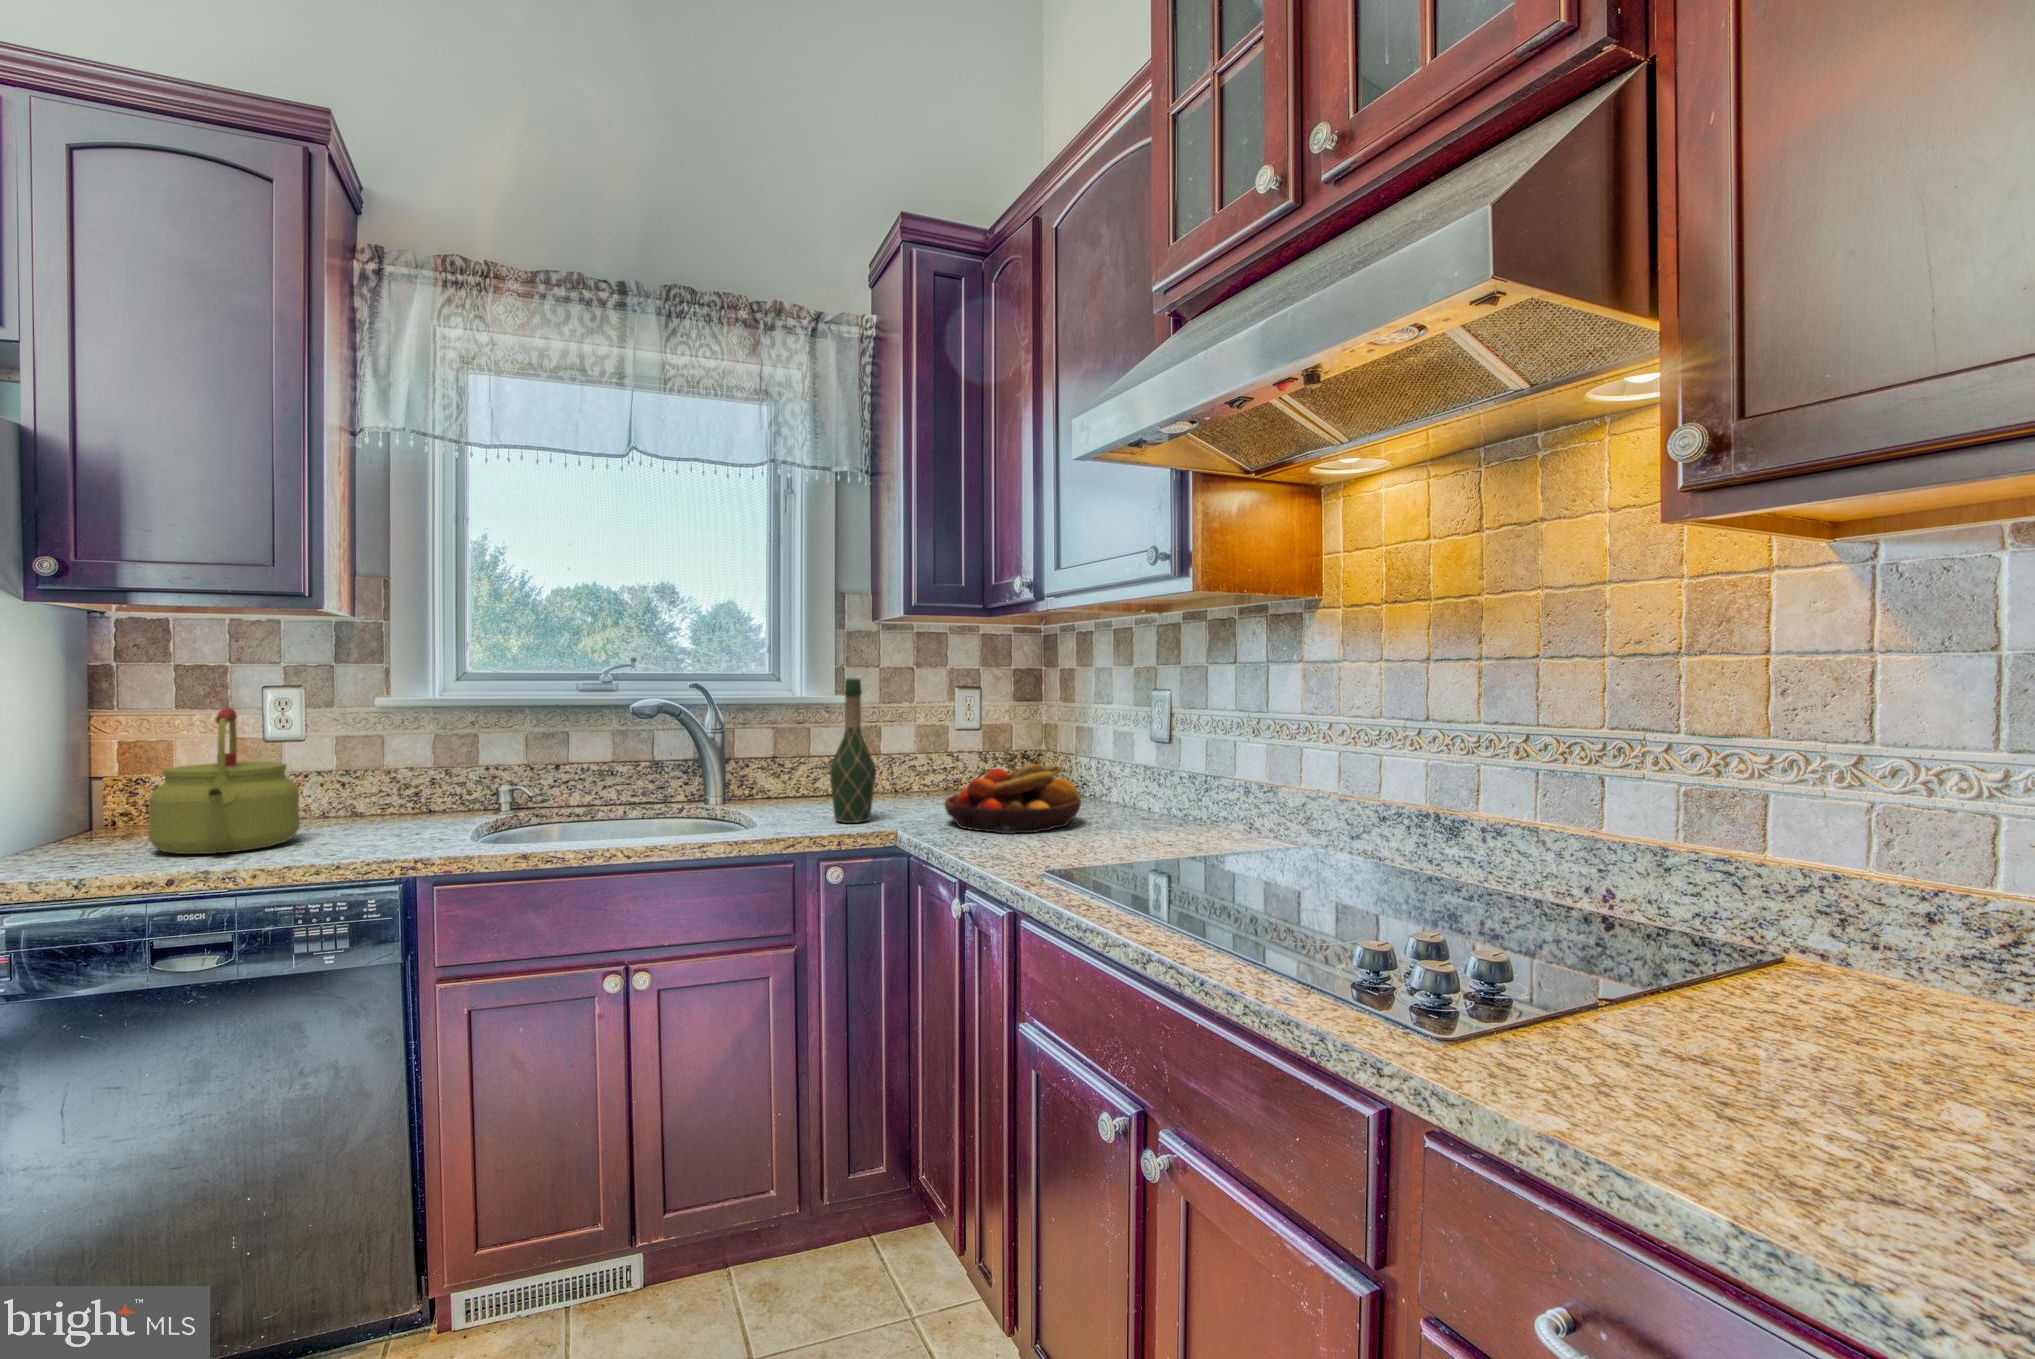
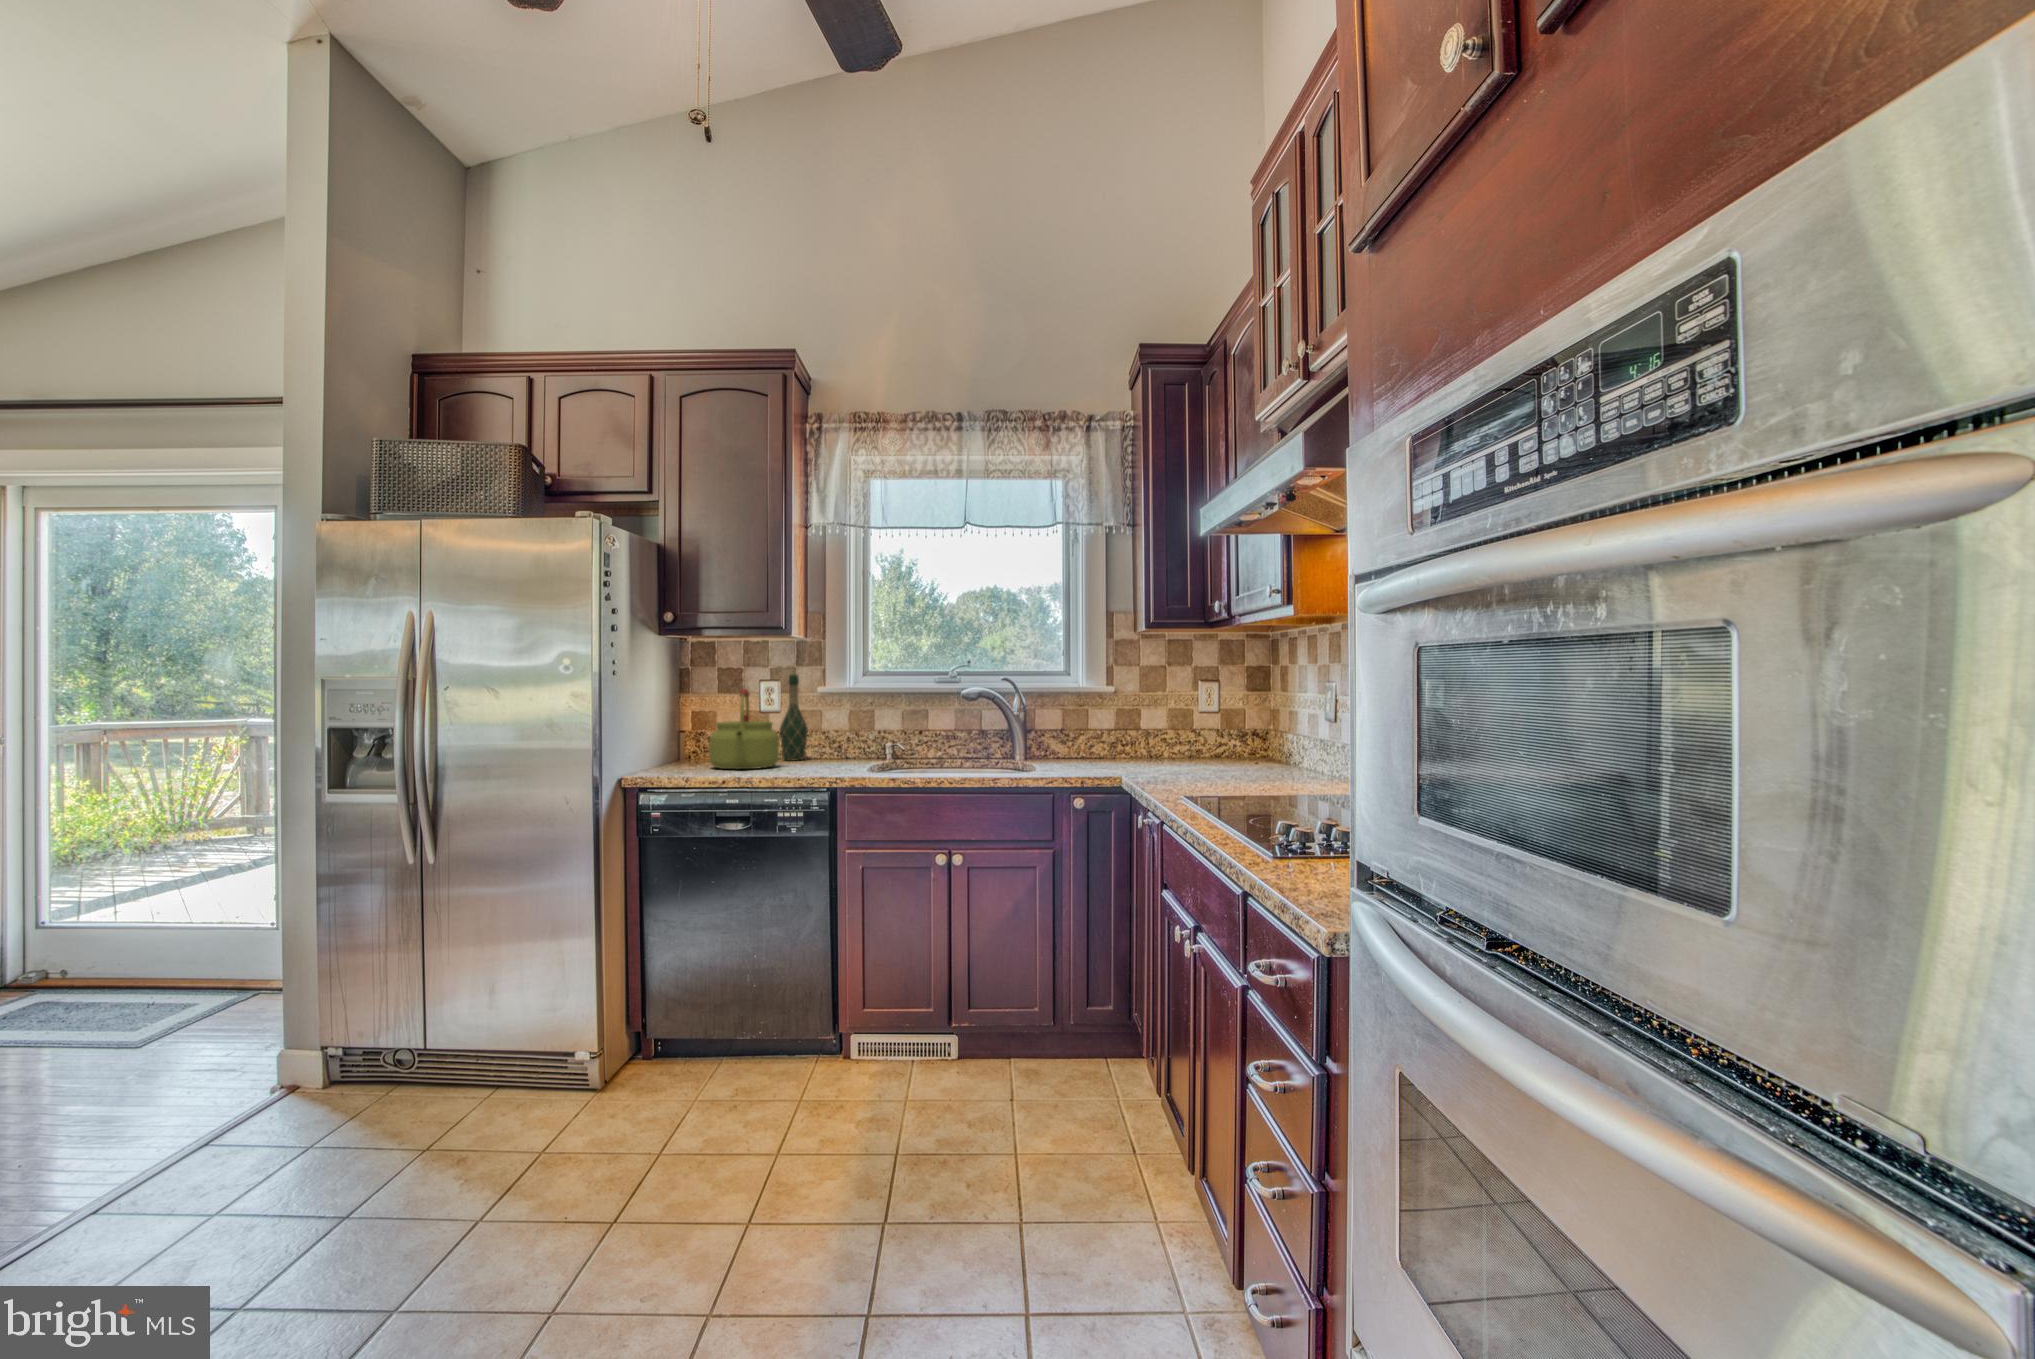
wine bottle: present [830,678,876,823] -> present [780,674,807,761]
fruit bowl: present [944,764,1081,834] -> none [1158,731,1258,778]

